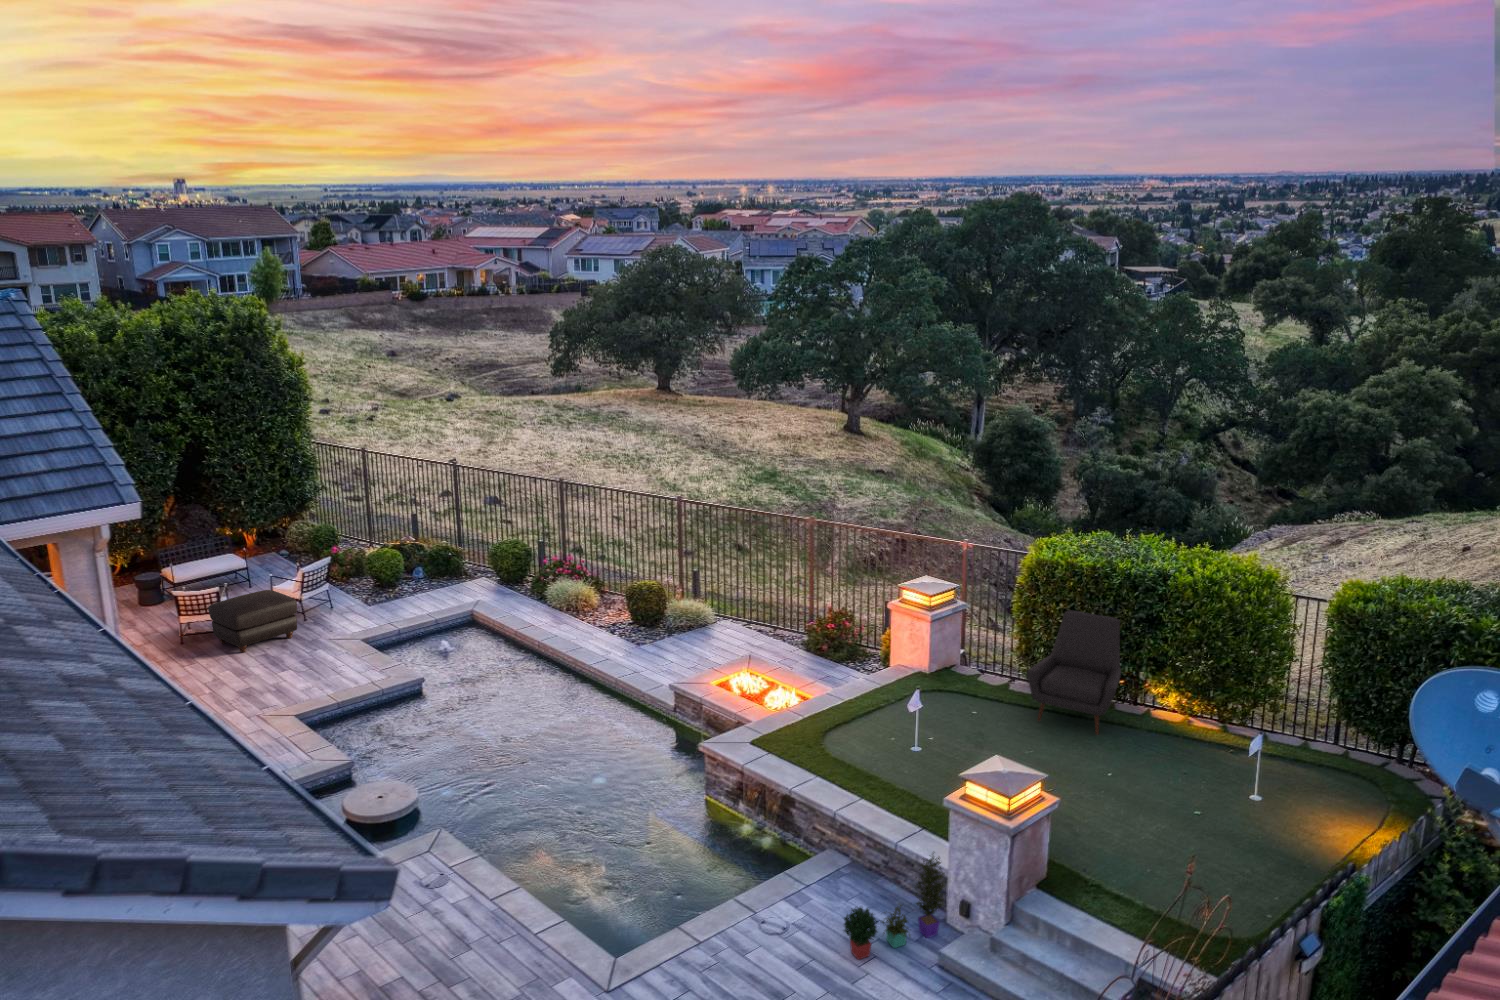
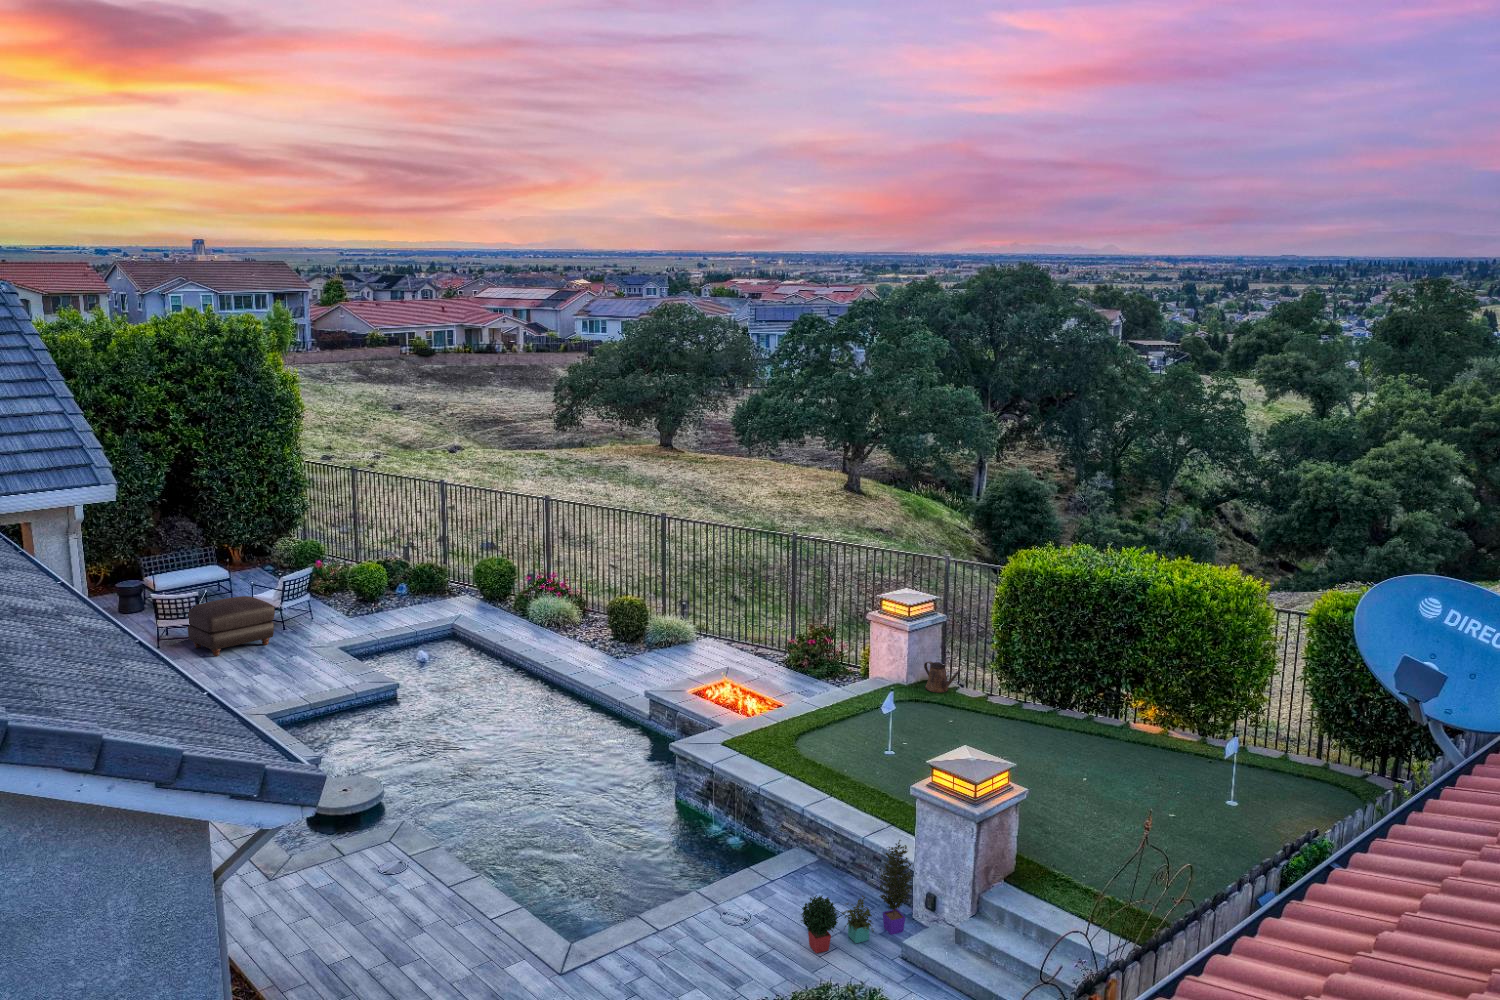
chair: present [1027,611,1121,735] -> none [1008,618,1105,744]
watering can: none [942,649,982,680] -> present [924,661,963,693]

